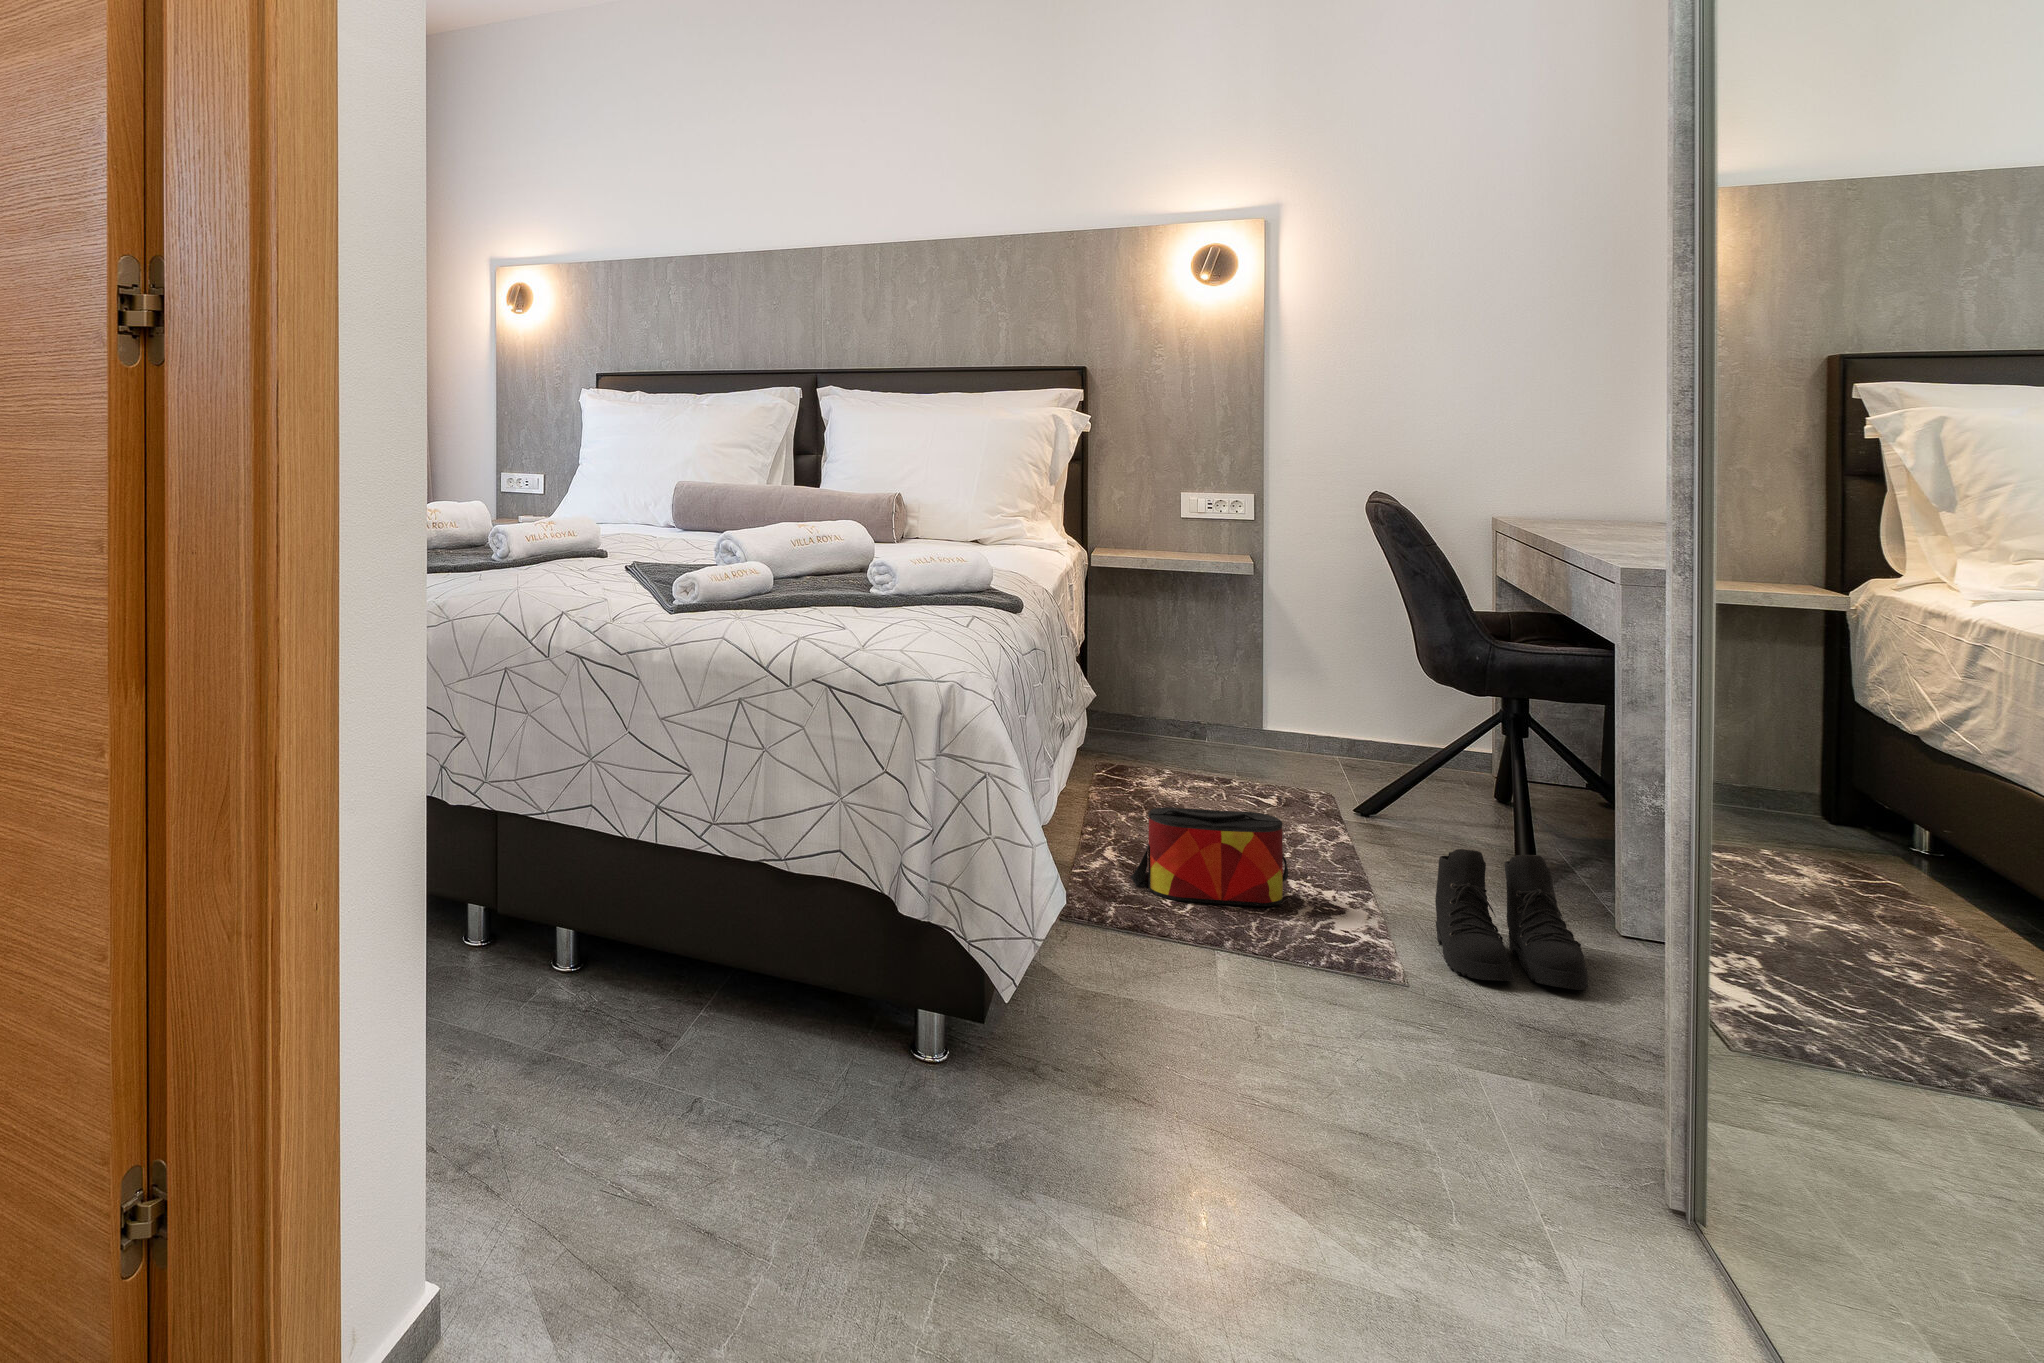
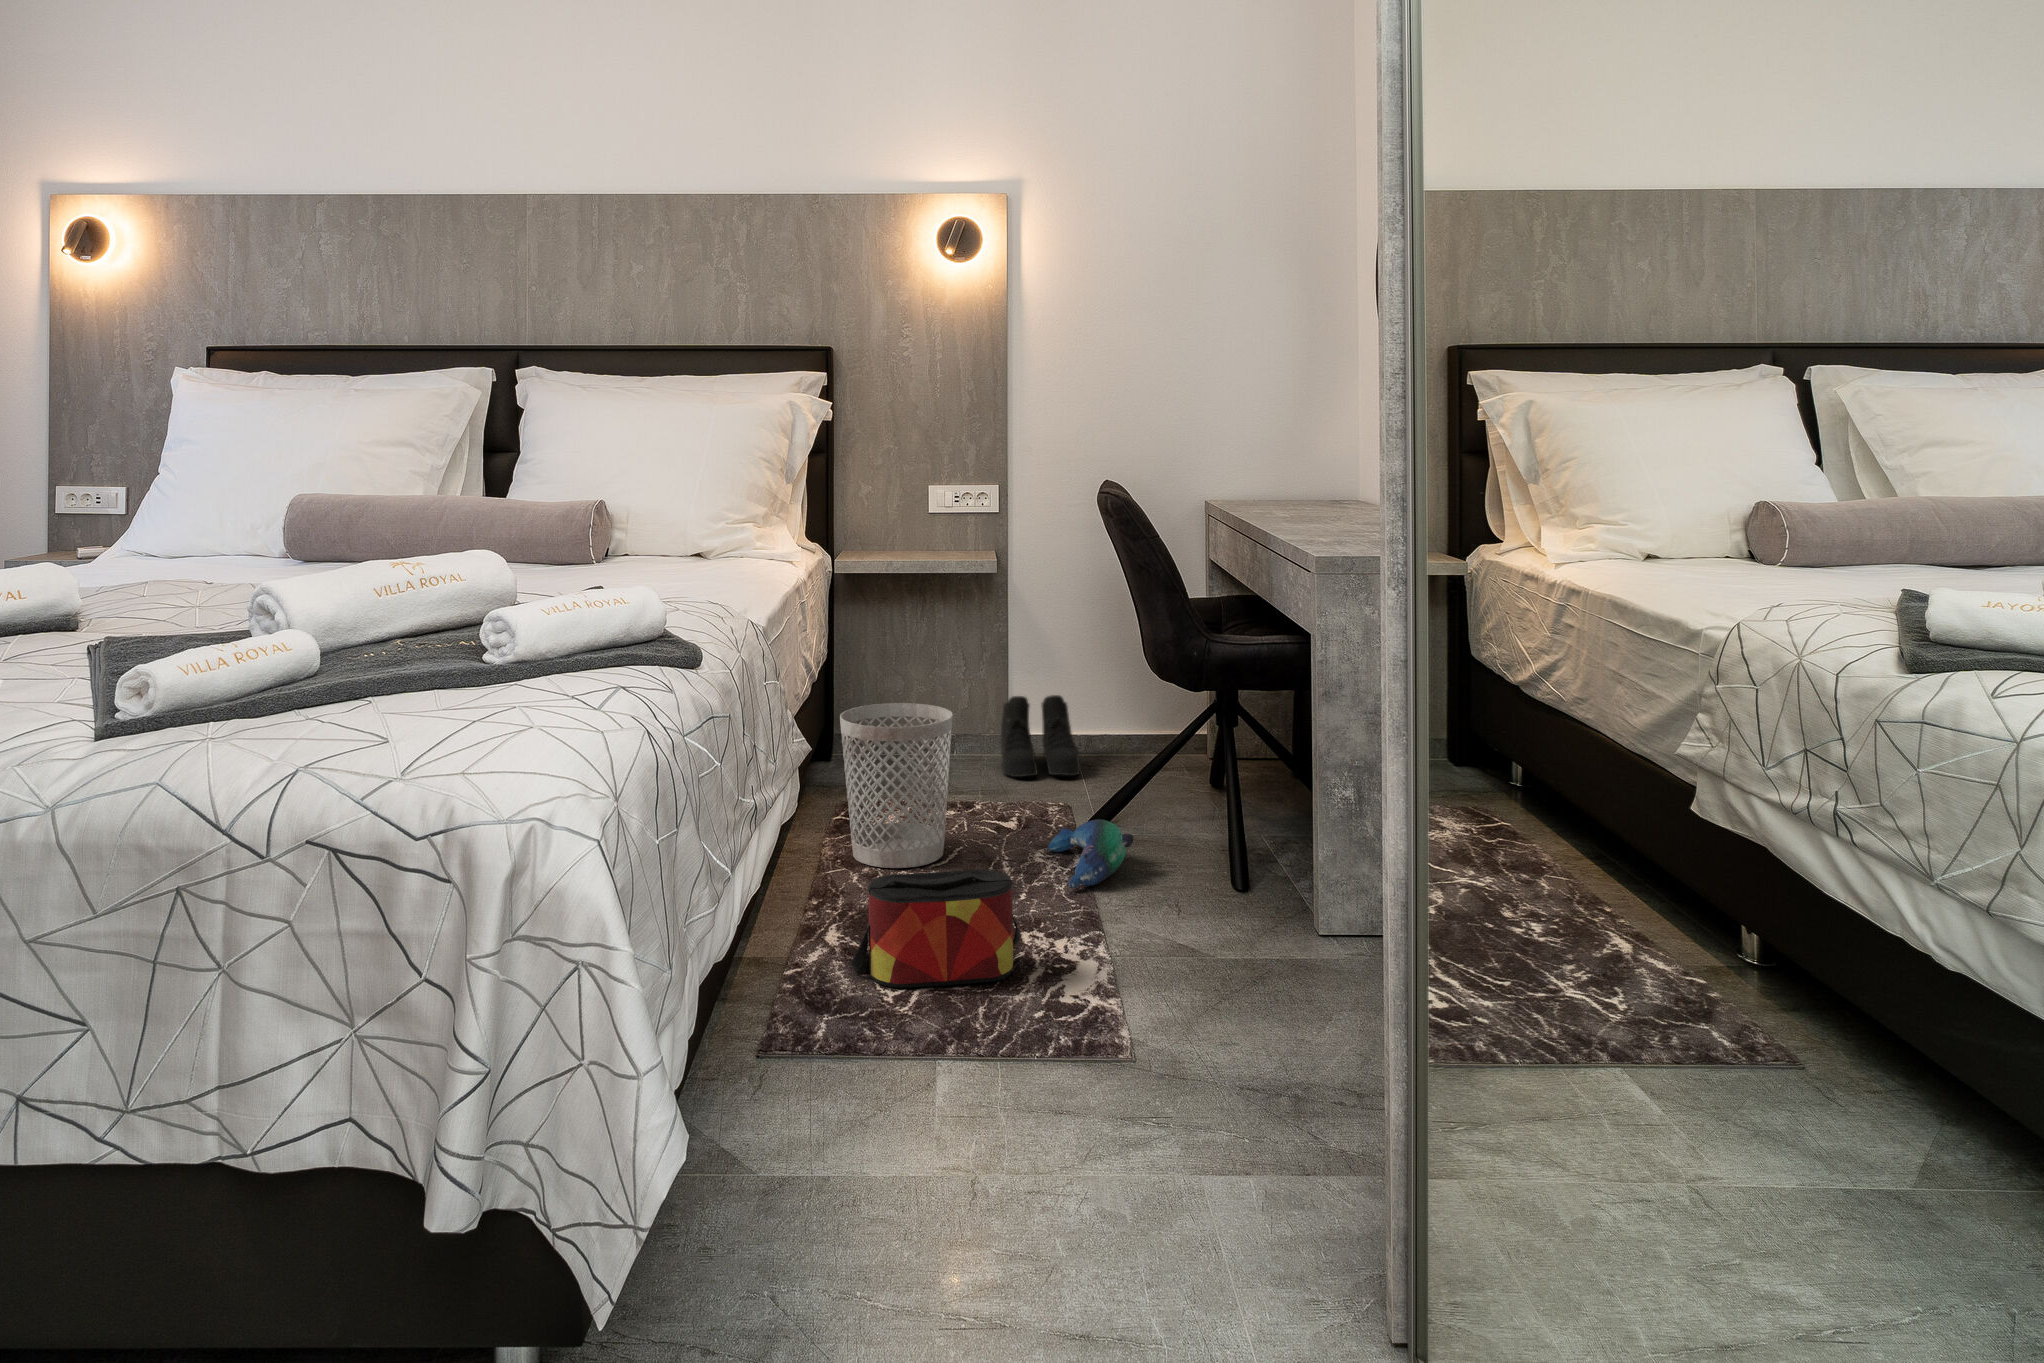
wastebasket: none [1109,678,1216,821] -> present [840,703,953,868]
plush toy: none [1307,797,1398,852] -> present [1048,819,1134,888]
boots: present [1435,849,1588,990] -> present [1001,695,1080,777]

